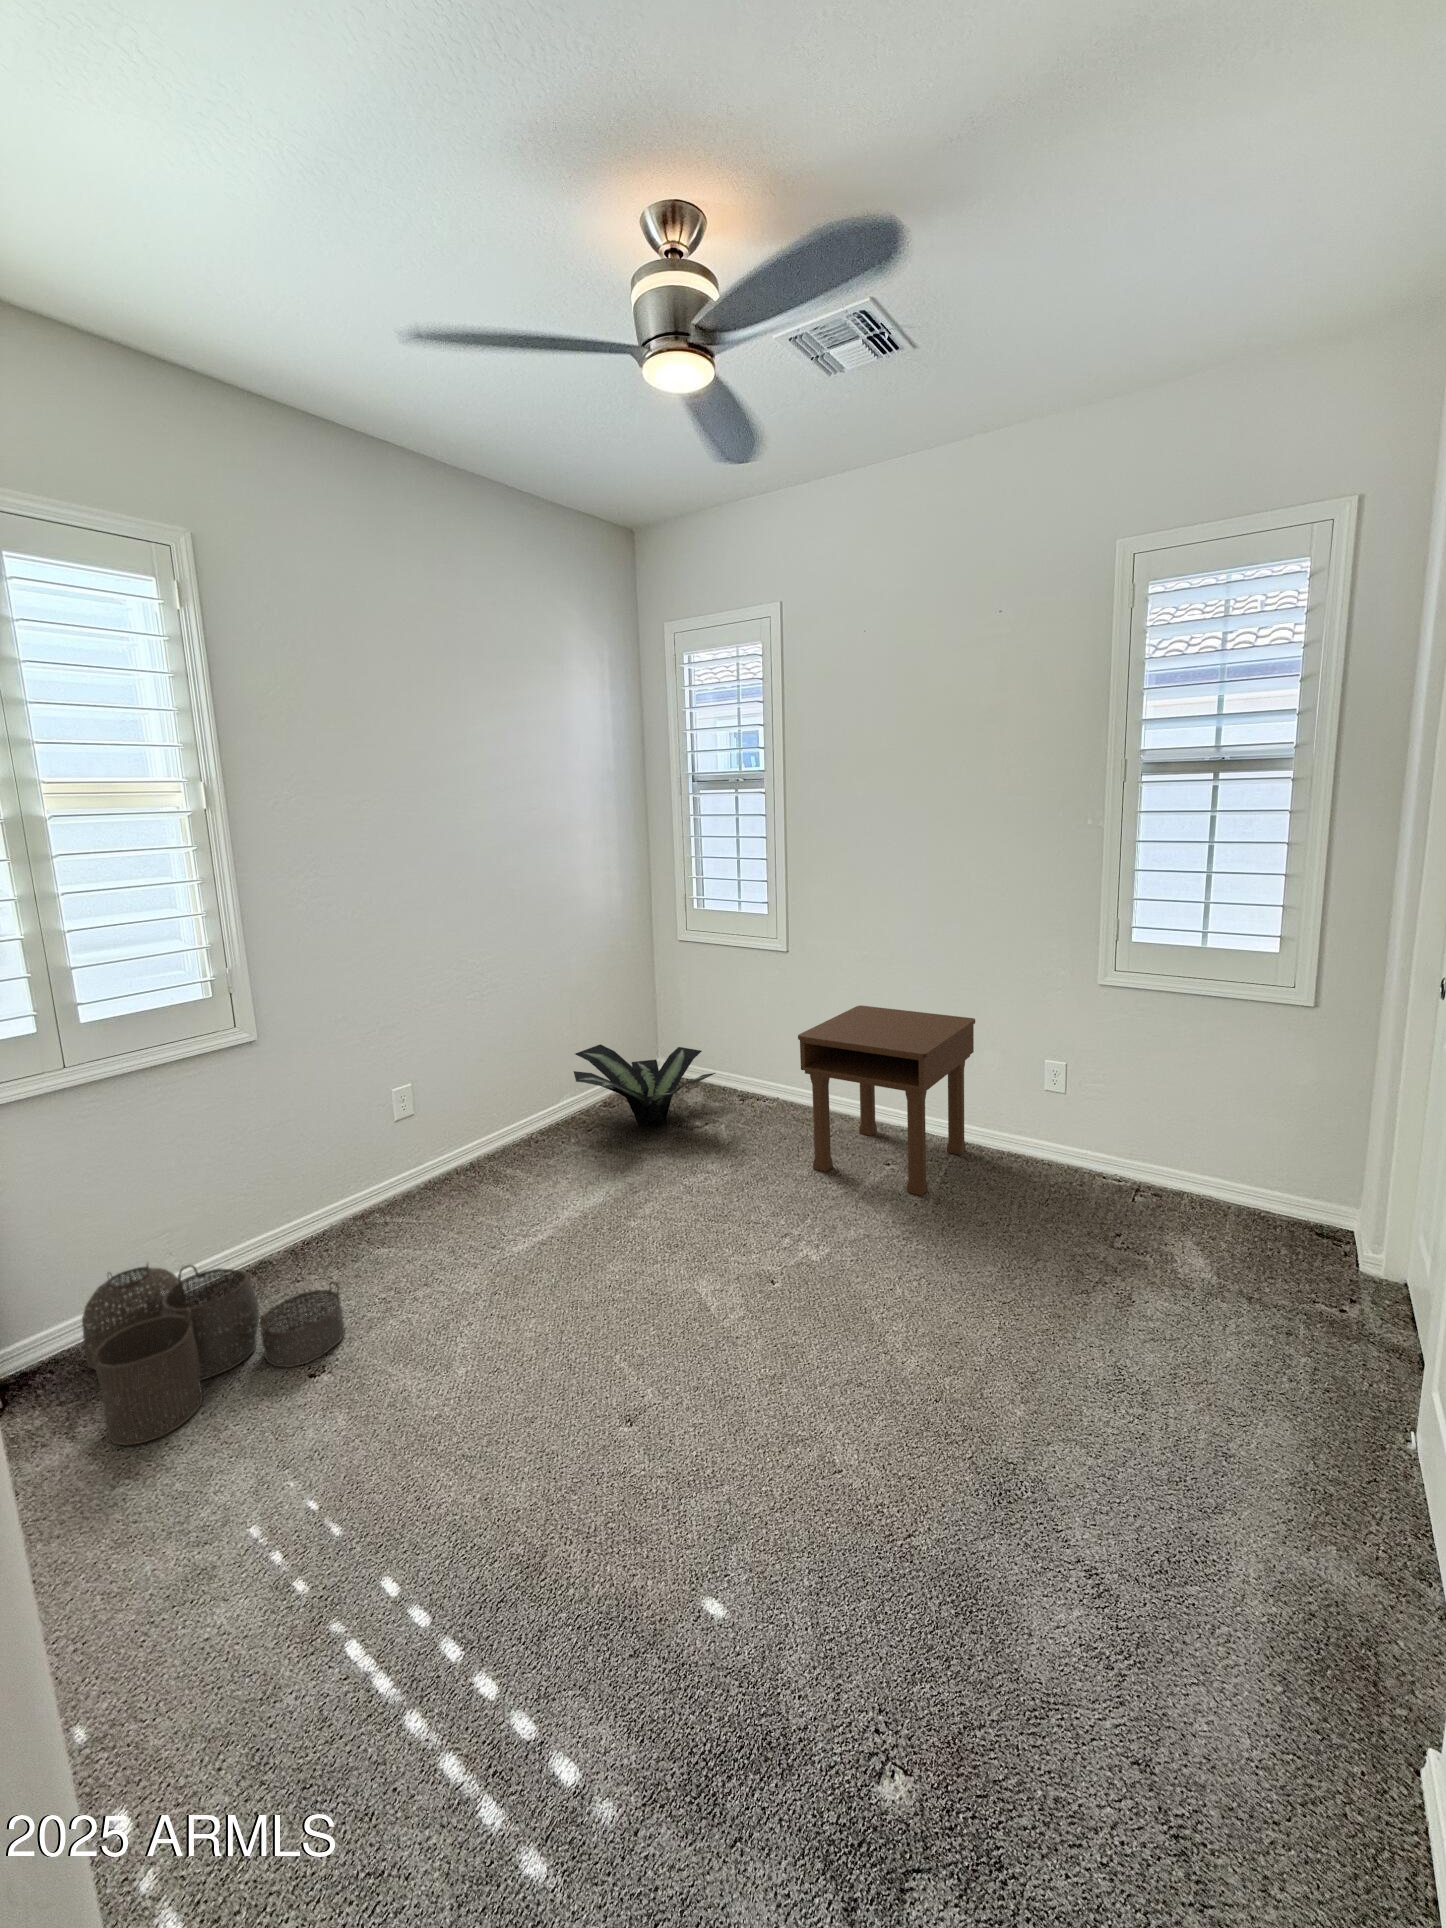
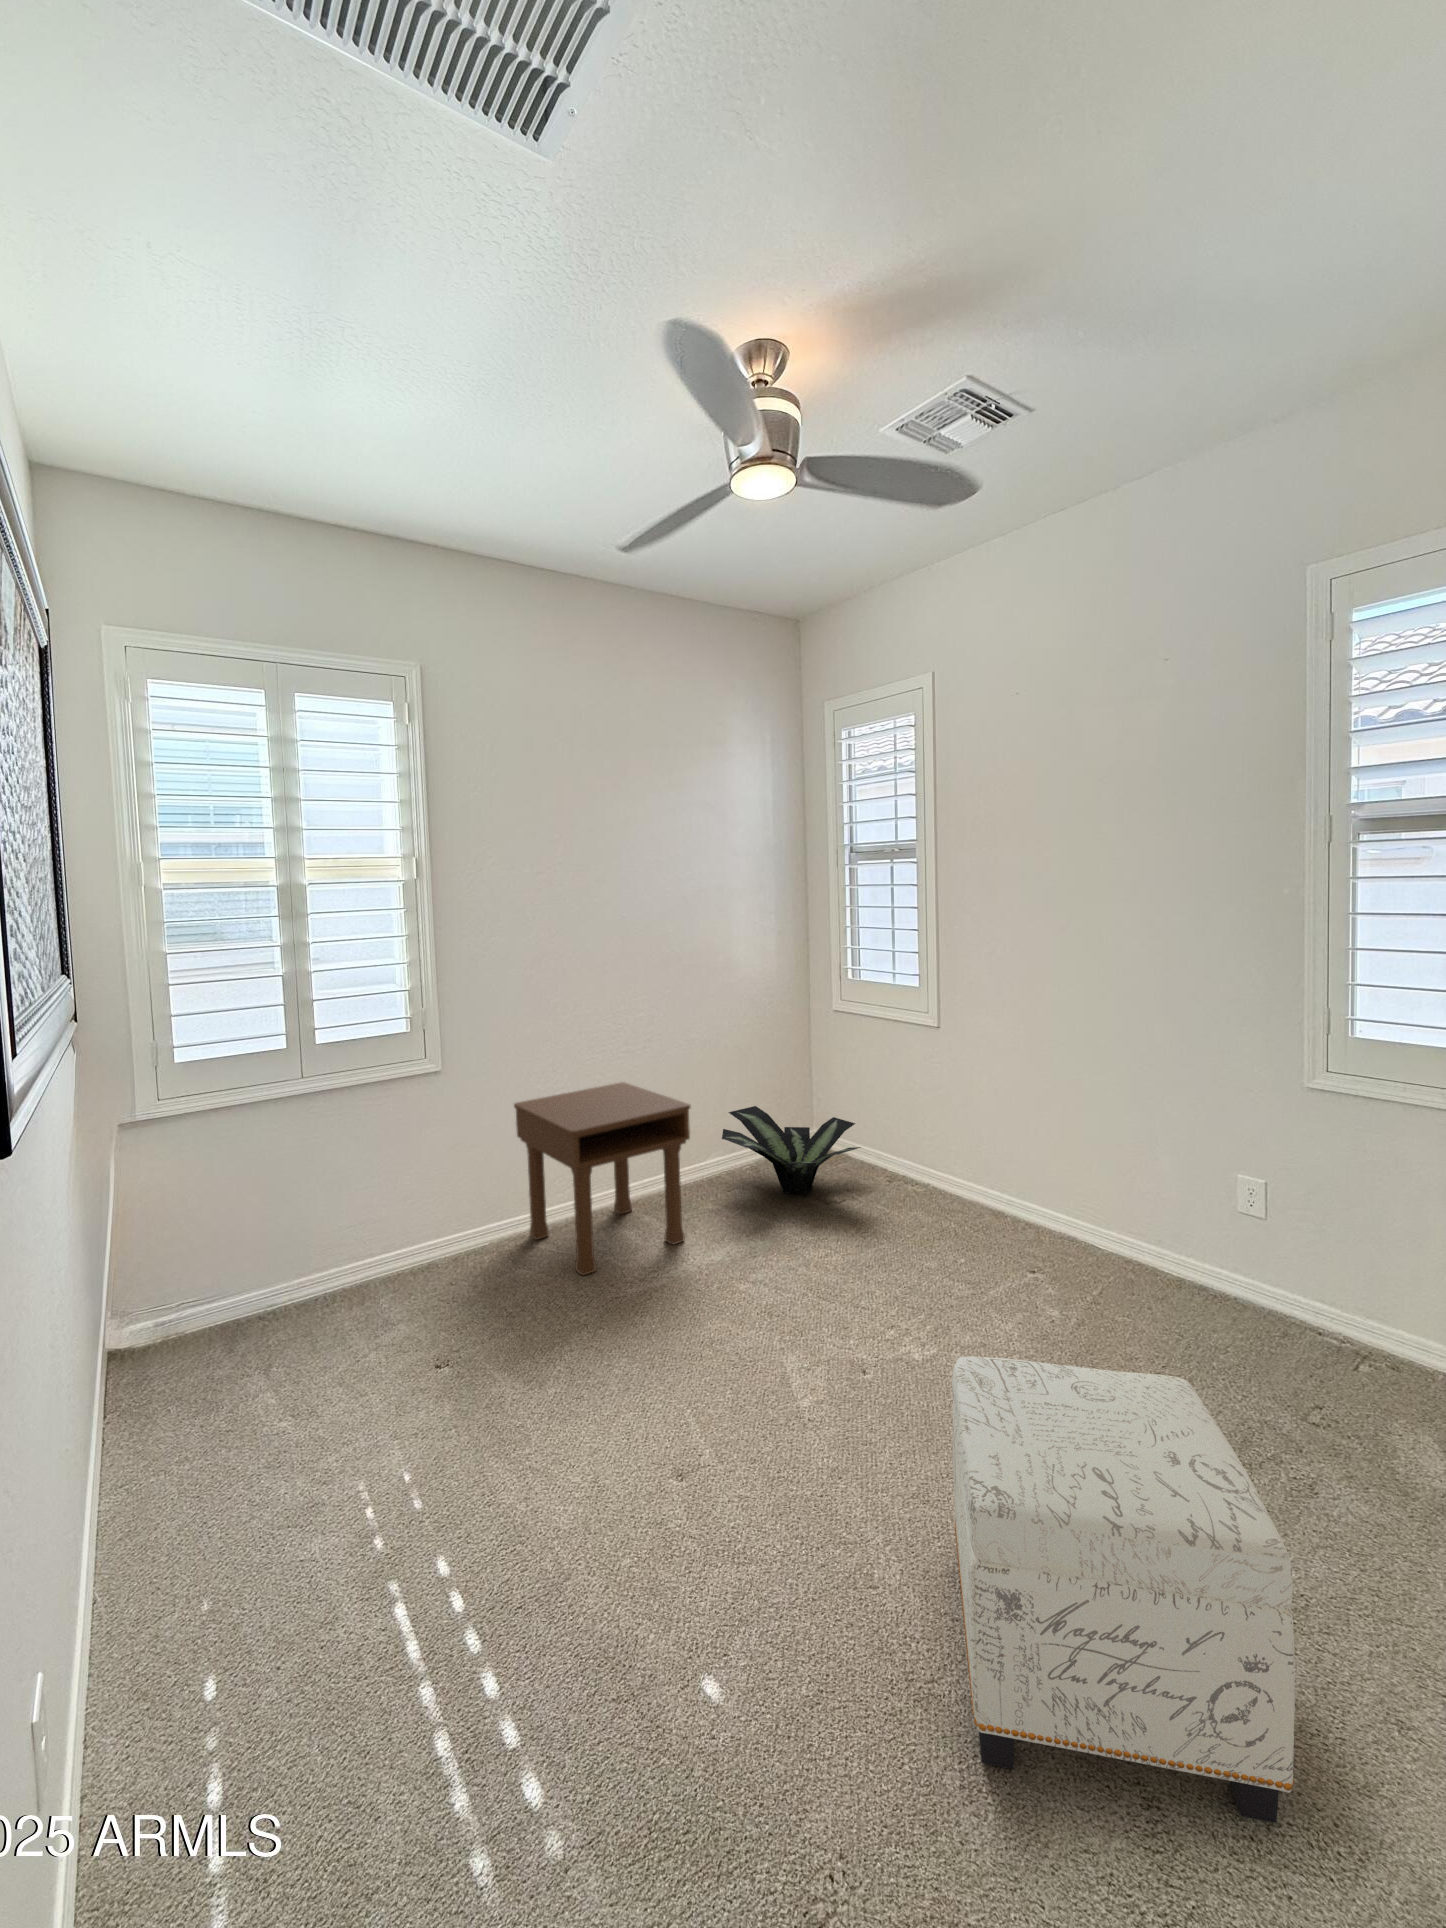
nightstand: present [798,1005,975,1196] -> present [514,1082,690,1275]
ottoman: none [893,1234,1197,1589] -> present [952,1356,1295,1823]
woven basket: present [82,1265,345,1445] -> none [280,1242,475,1390]

